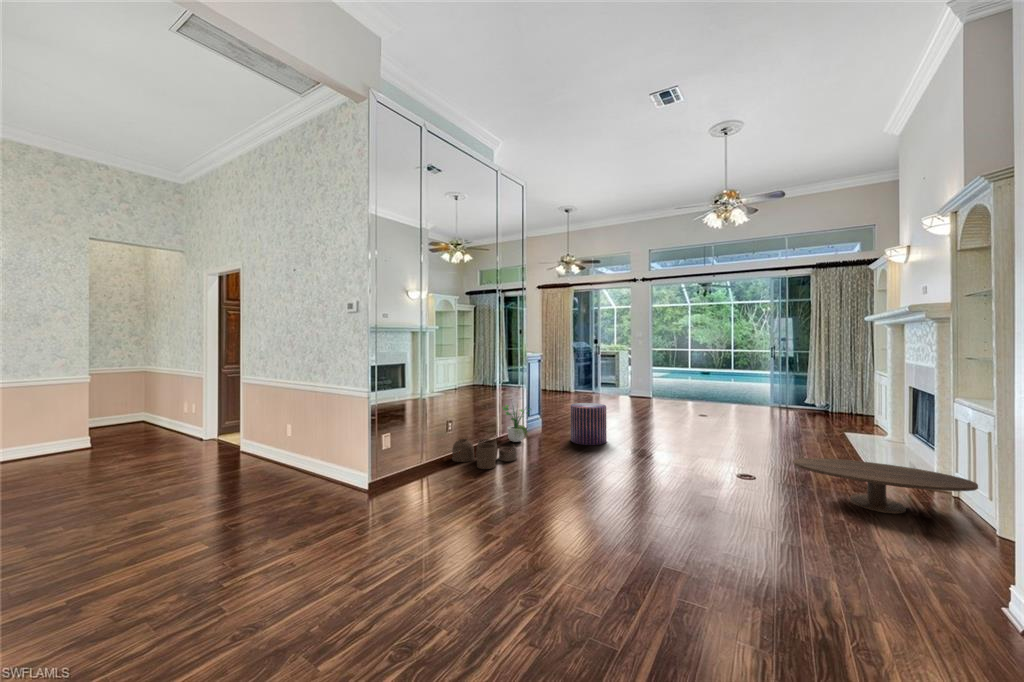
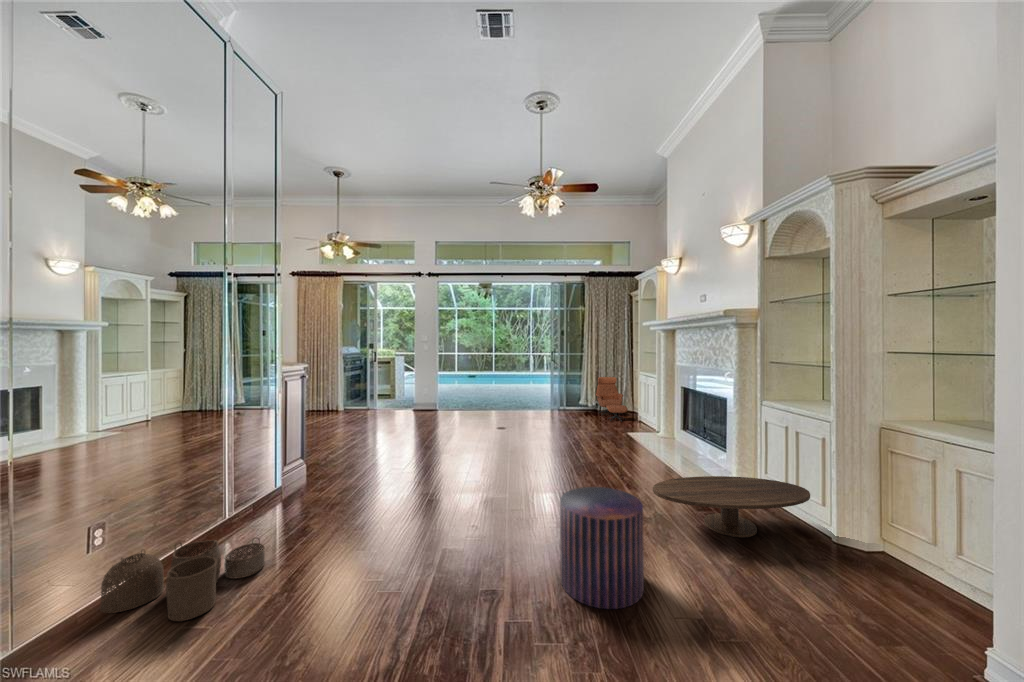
lounge chair: none [824,377,861,425] -> present [596,377,628,422]
pouf: present [571,403,607,445] -> present [560,487,644,609]
potted plant: present [503,405,531,442] -> none [233,440,291,520]

